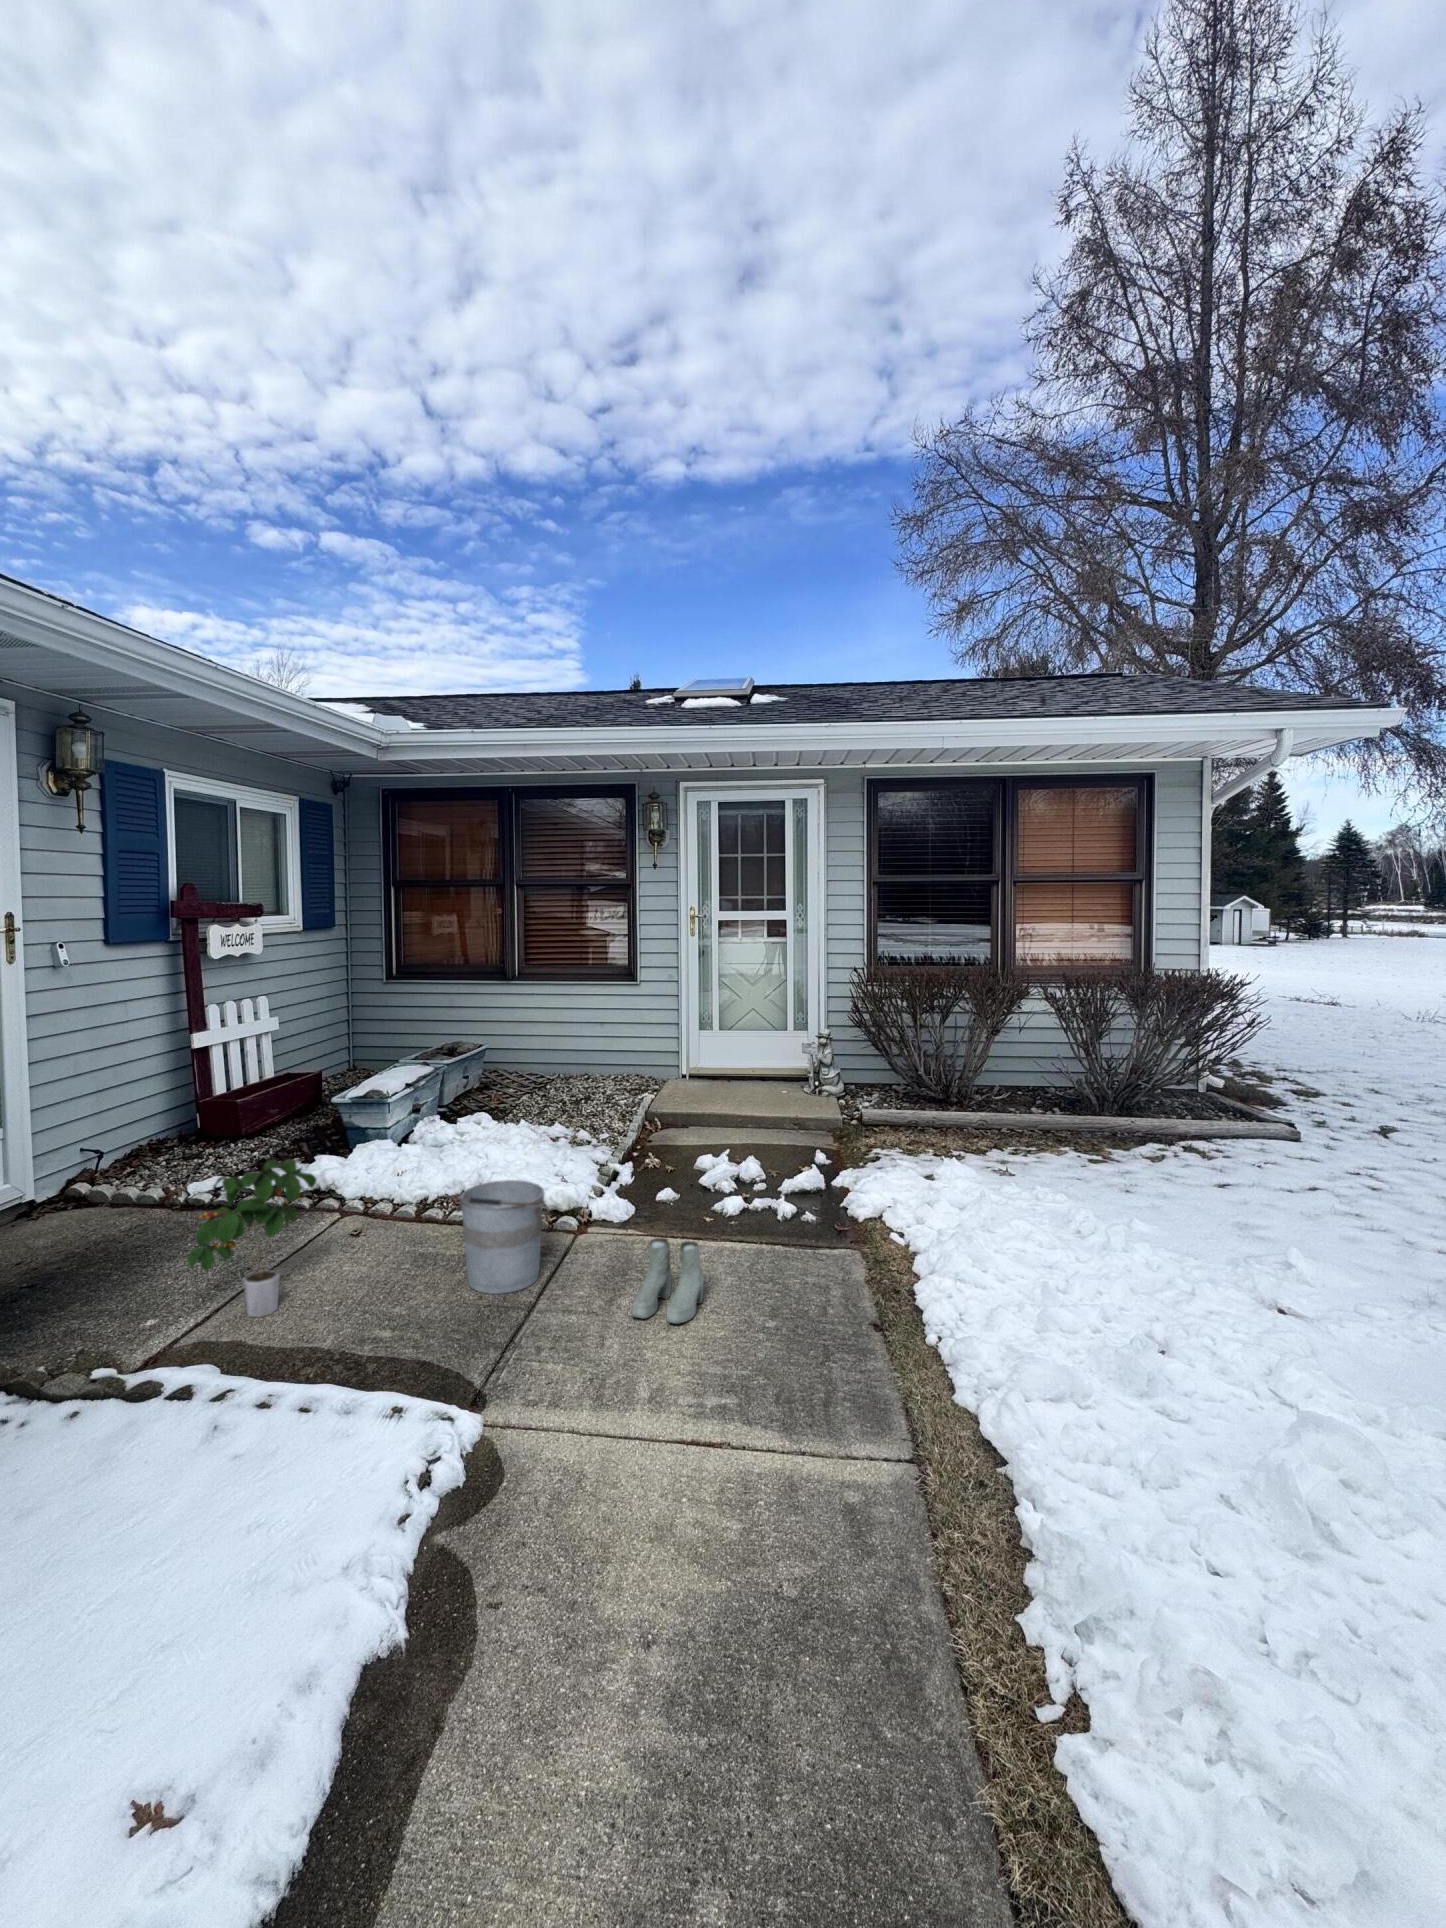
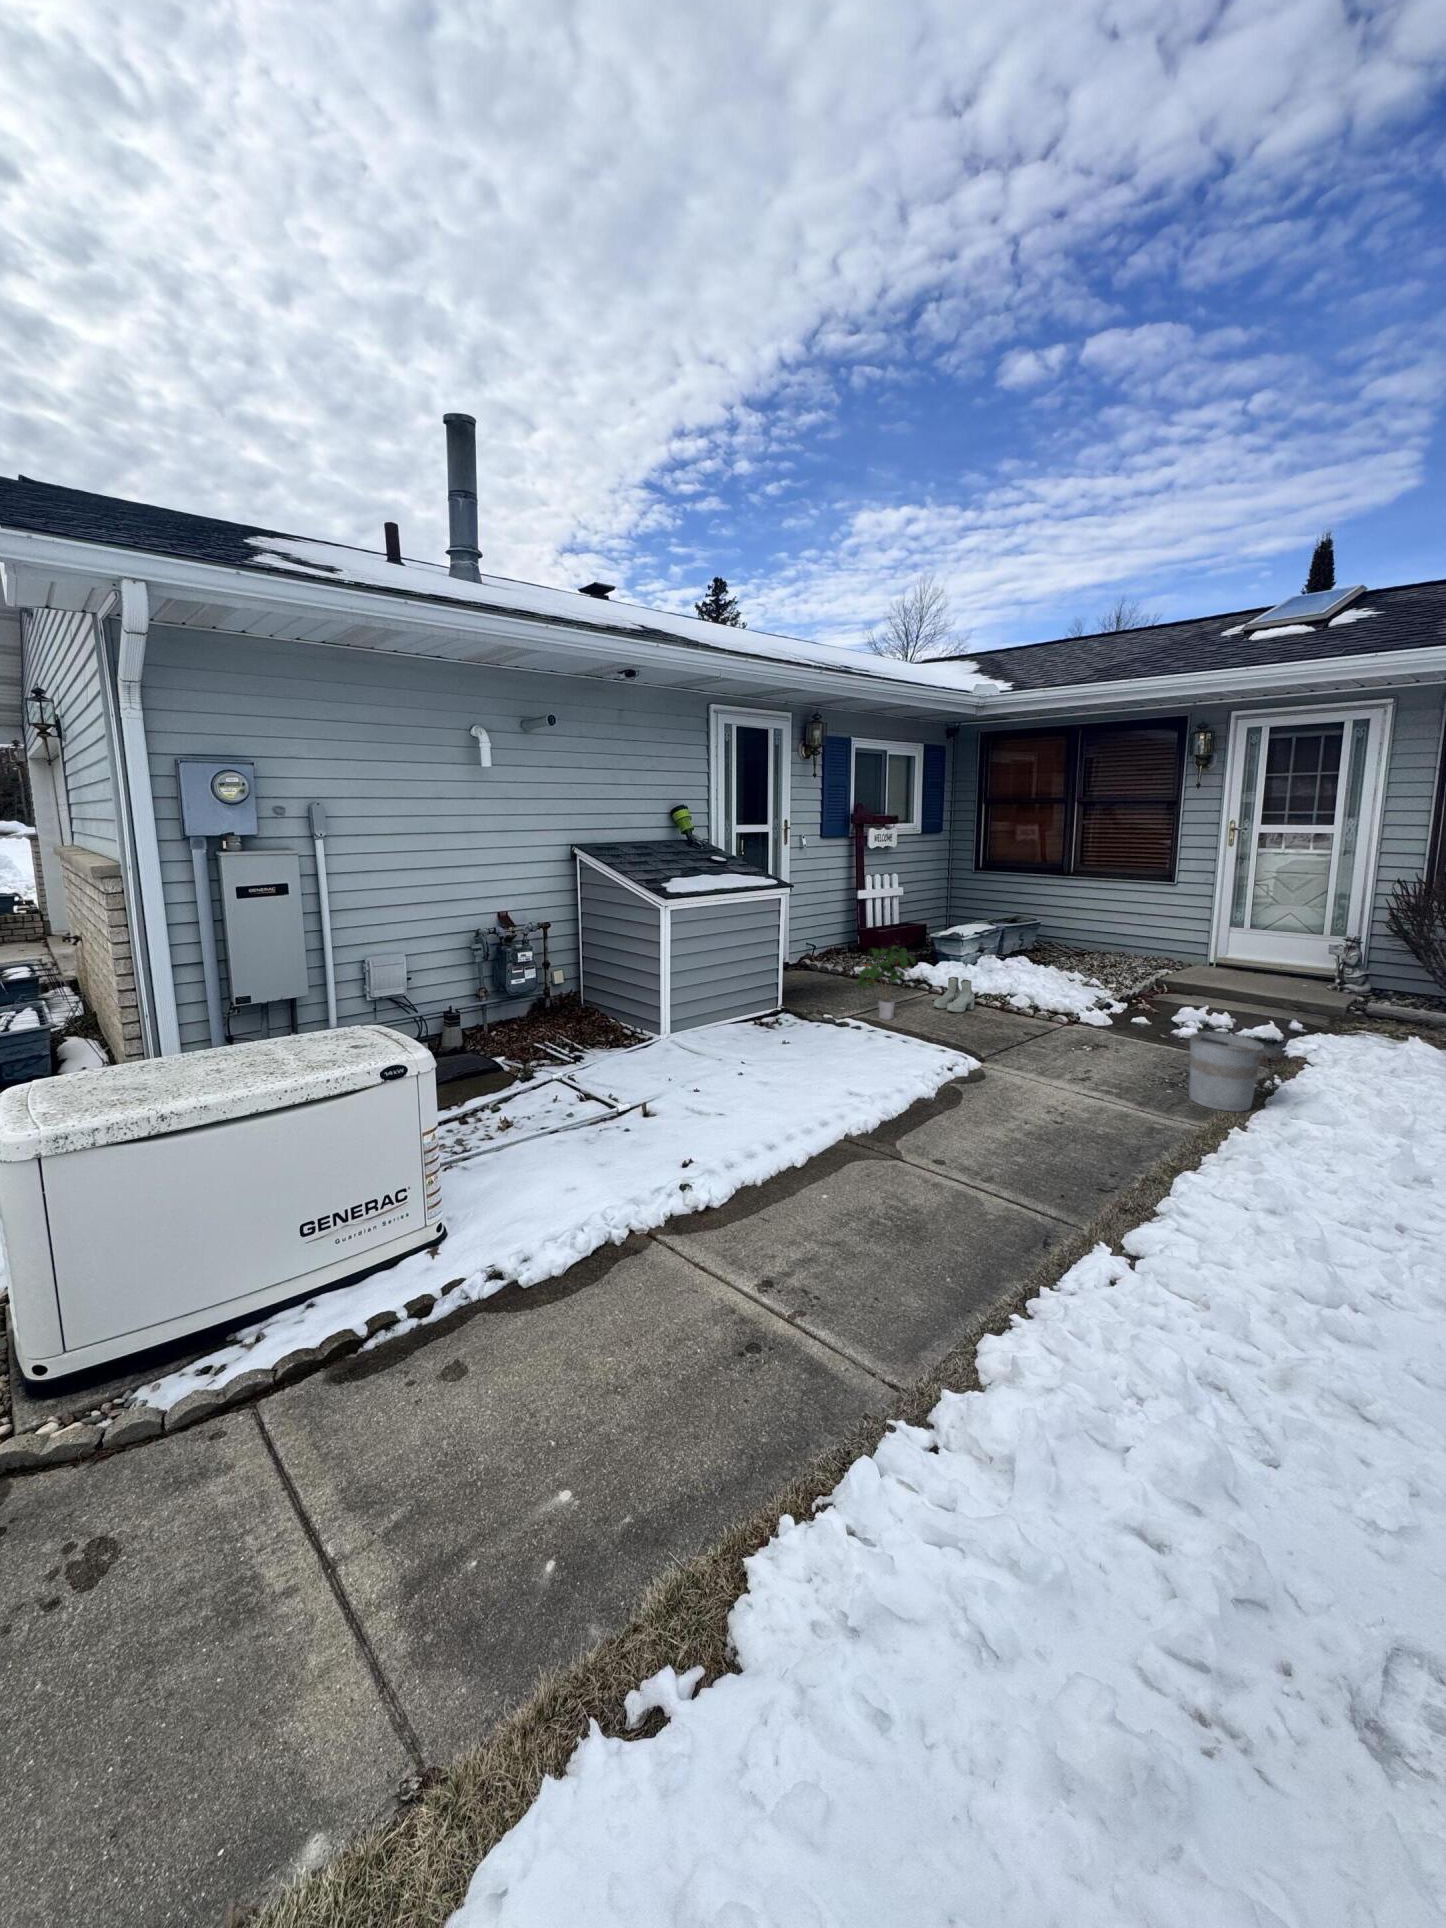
bucket: present [451,1180,549,1294] -> present [1185,1032,1267,1112]
boots: present [632,1238,704,1324] -> present [934,977,975,1013]

